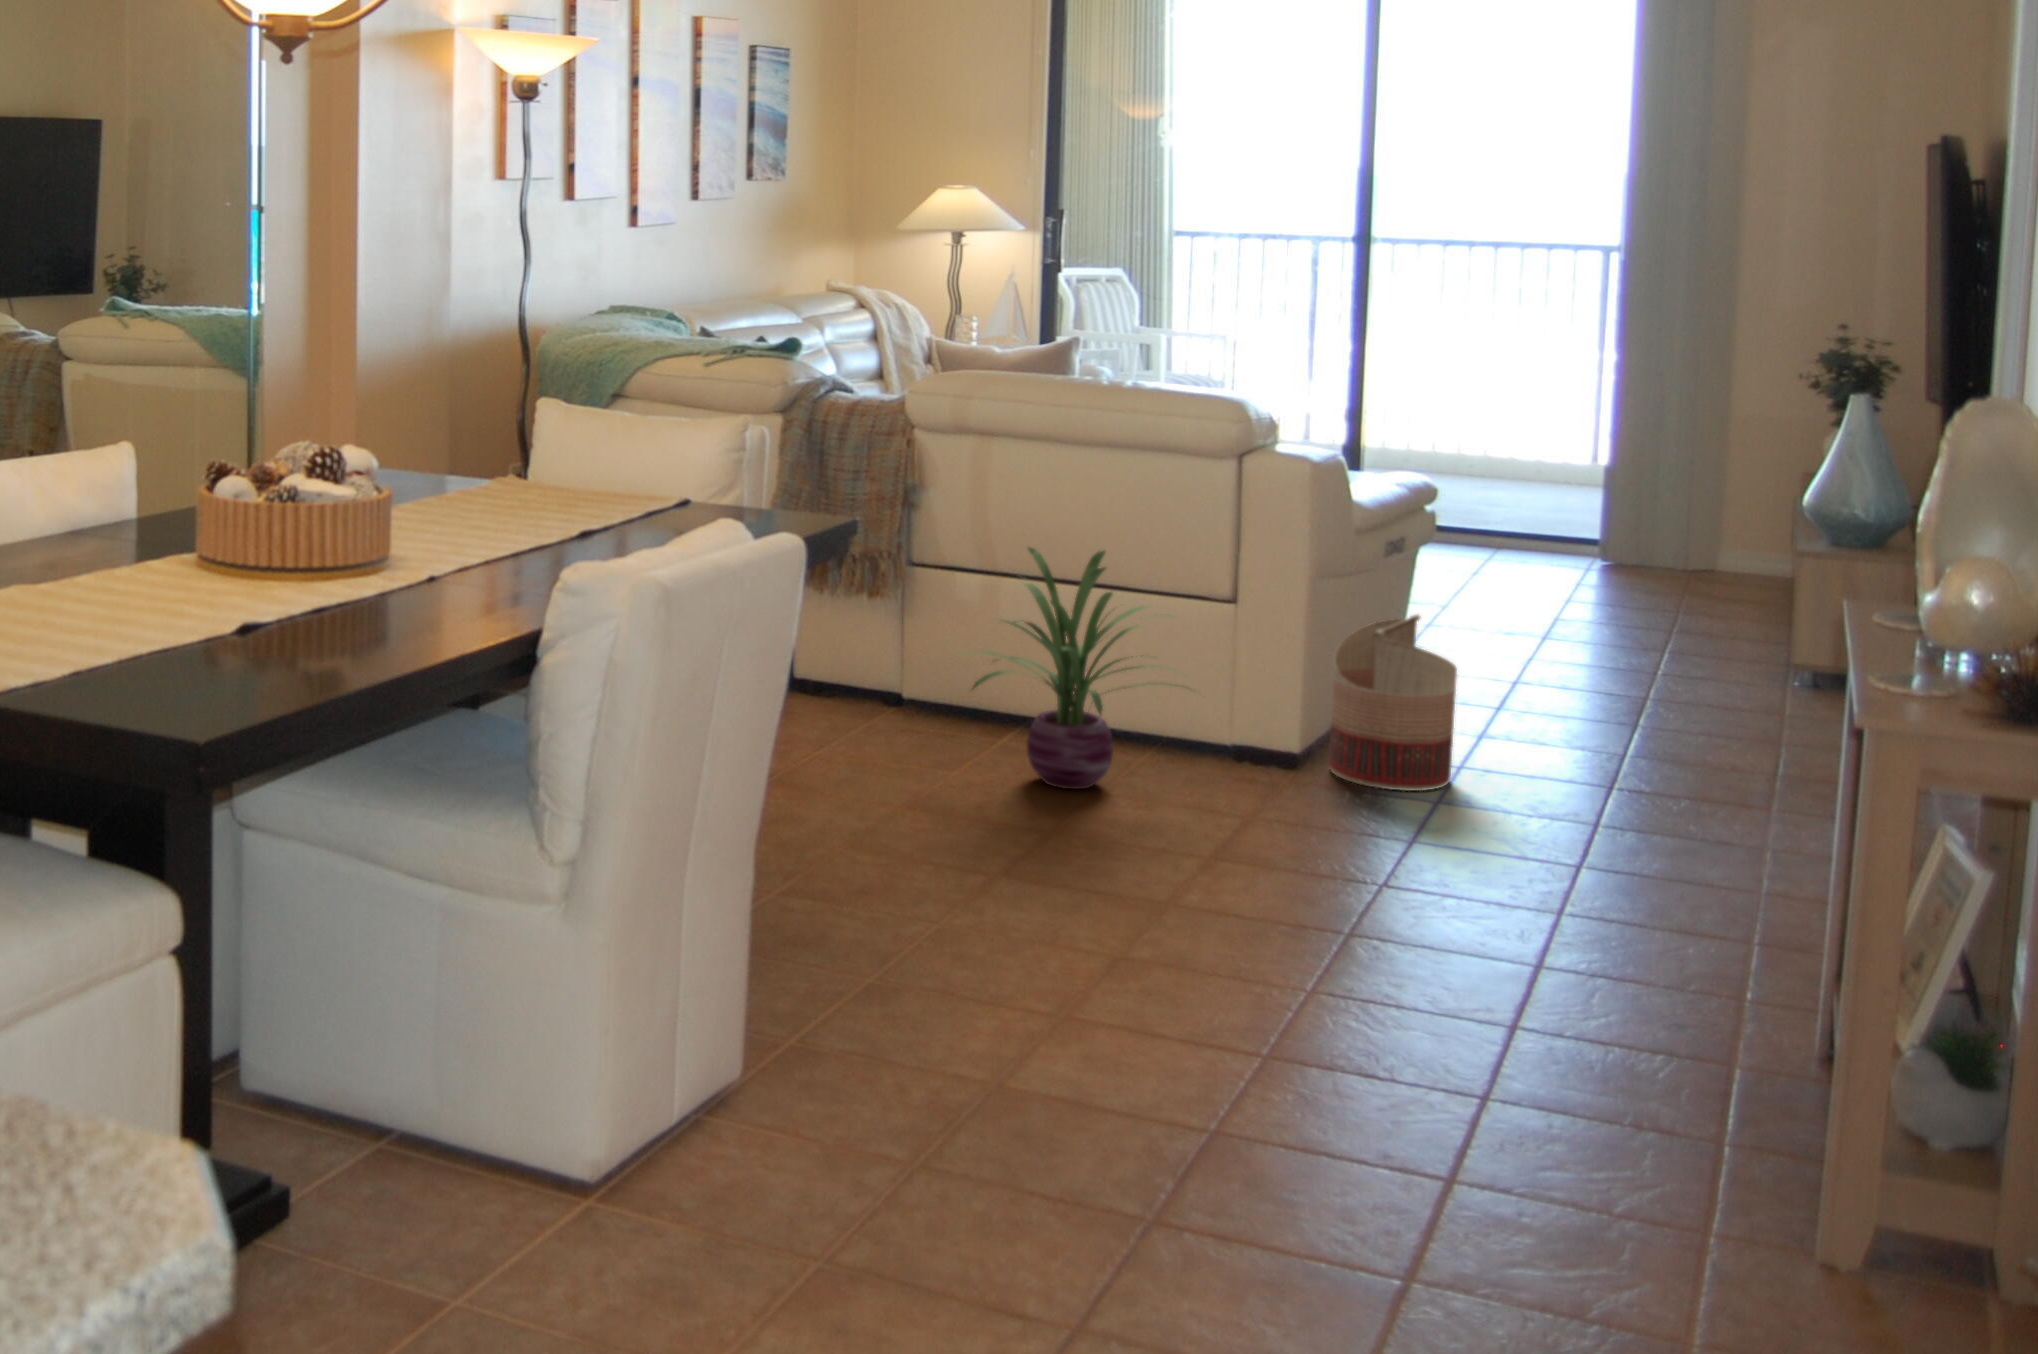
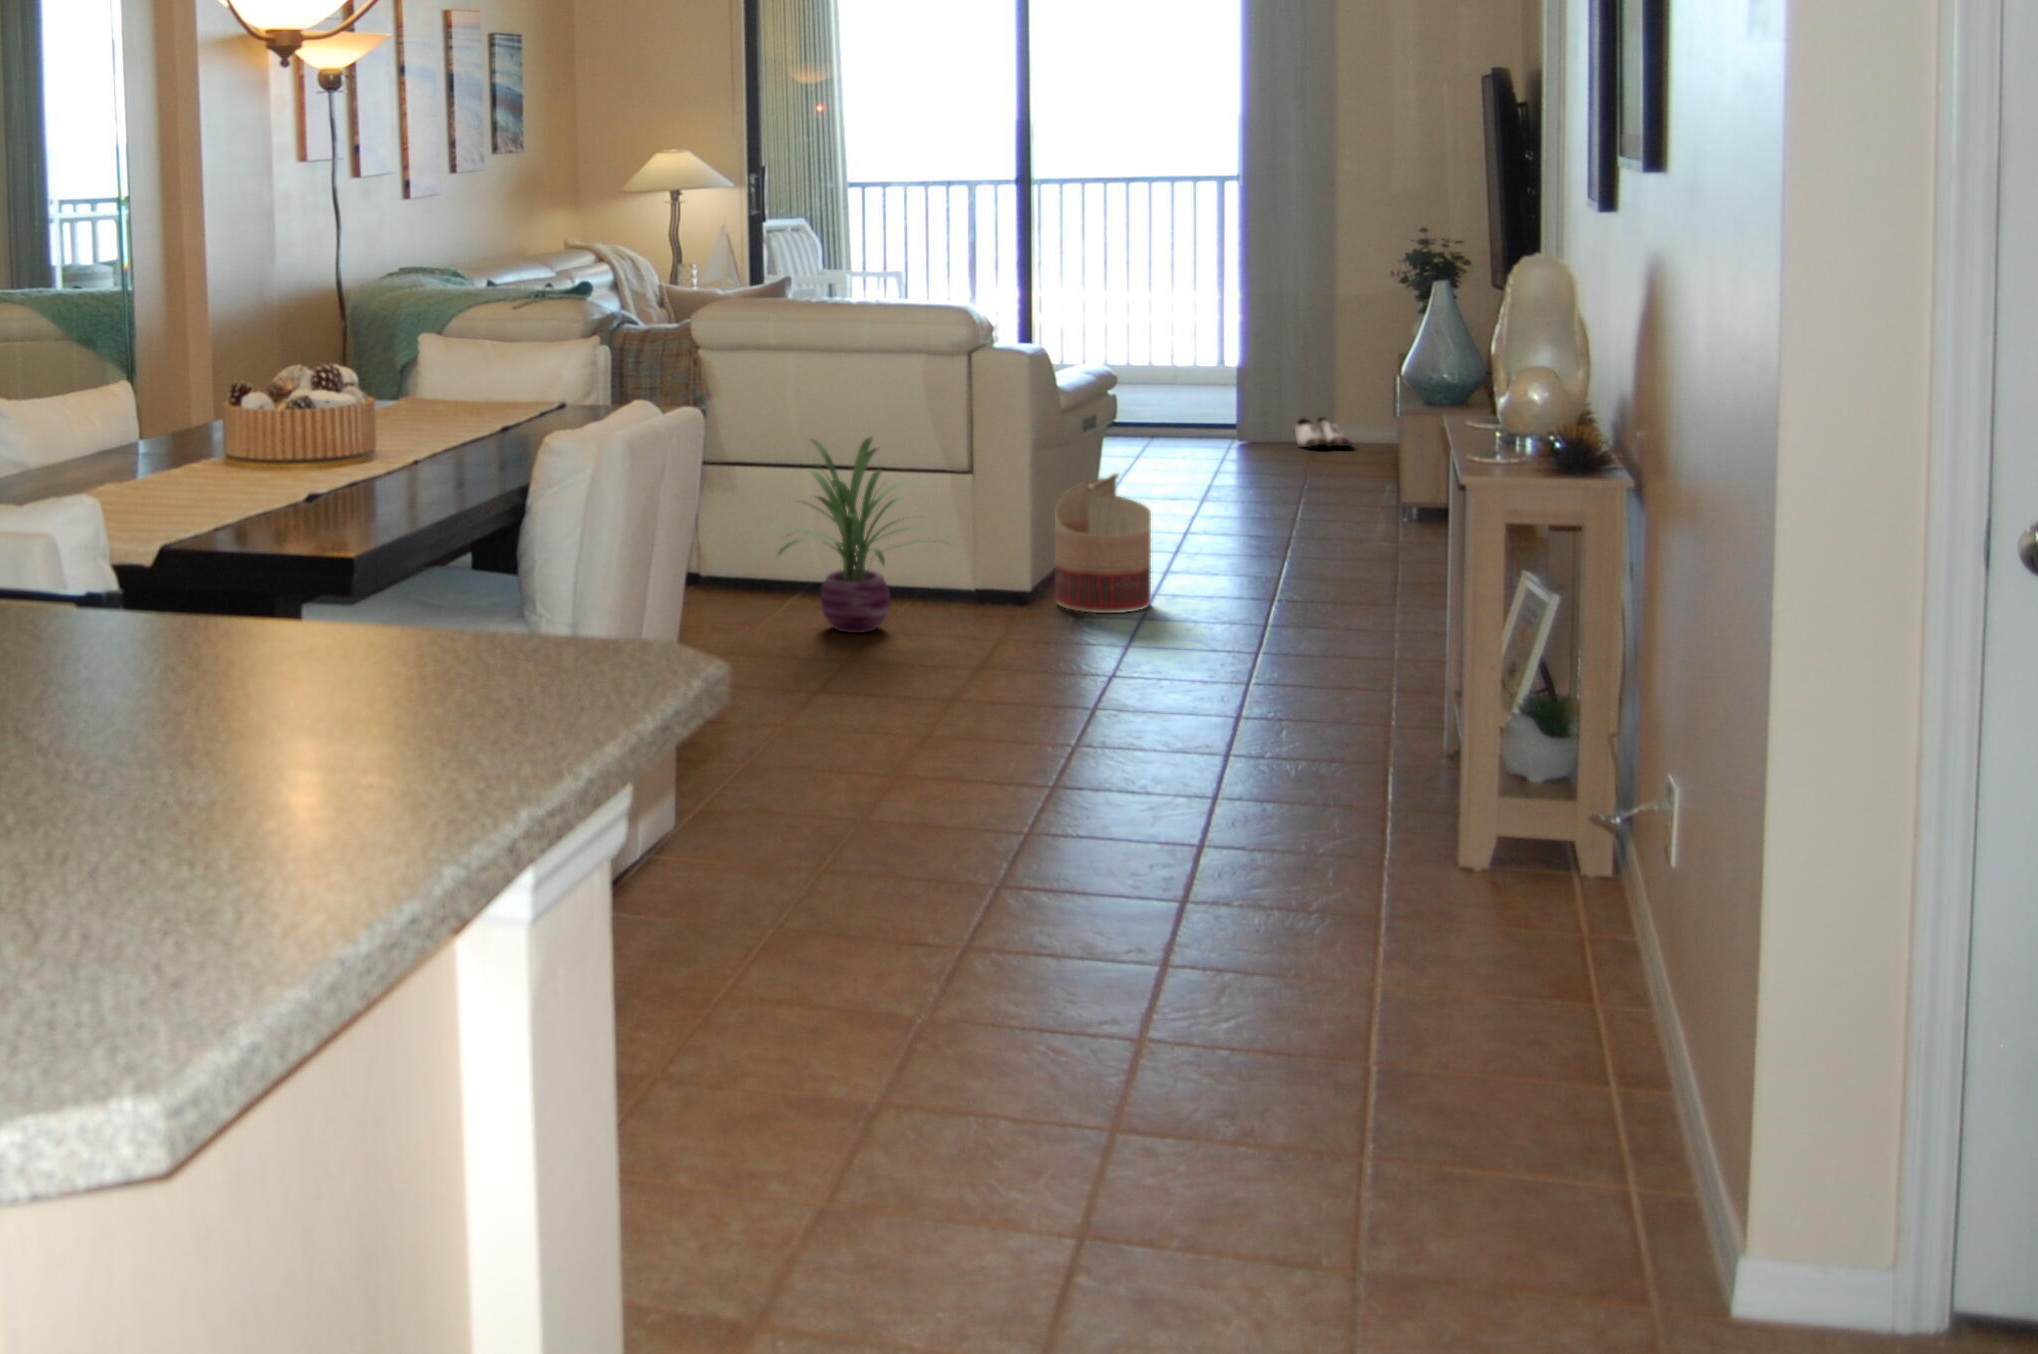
shoe: none [1672,540,1742,578] -> present [1295,417,1350,447]

